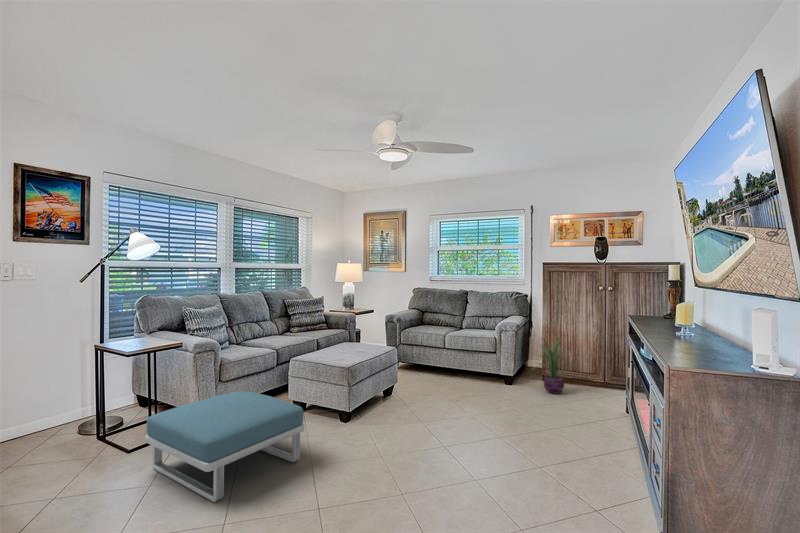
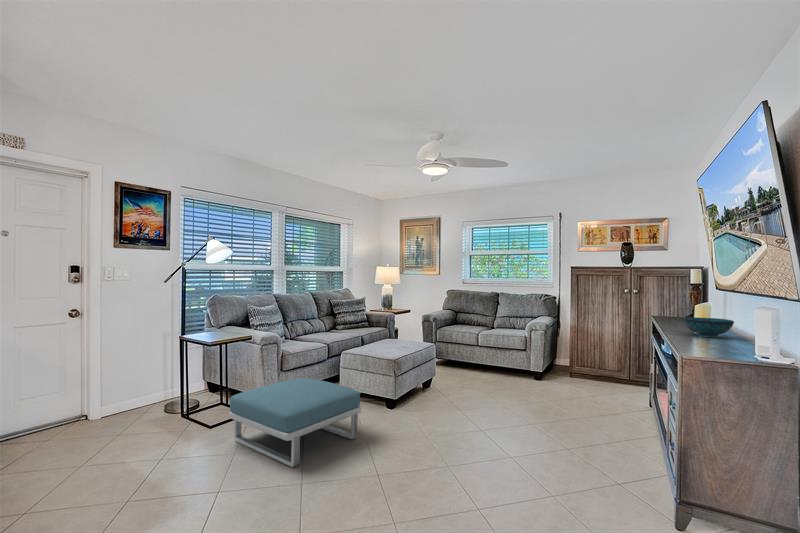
decorative bowl: none [661,320,716,342] -> present [683,318,734,337]
decorative plant: present [533,338,568,394] -> none [552,336,613,389]

